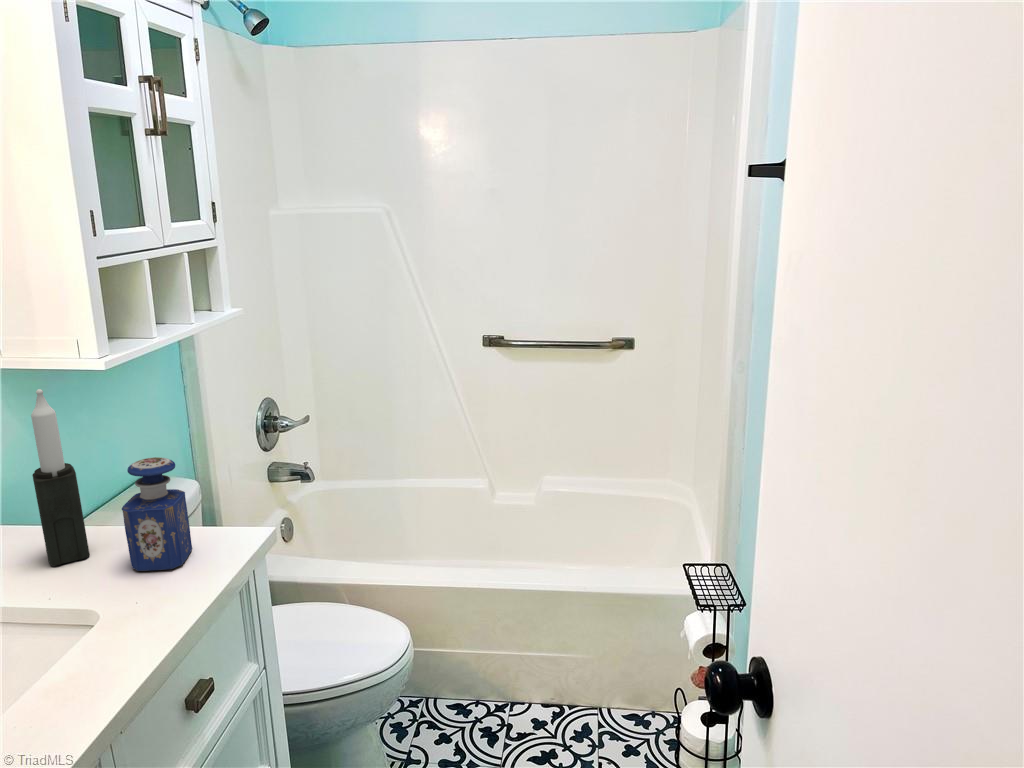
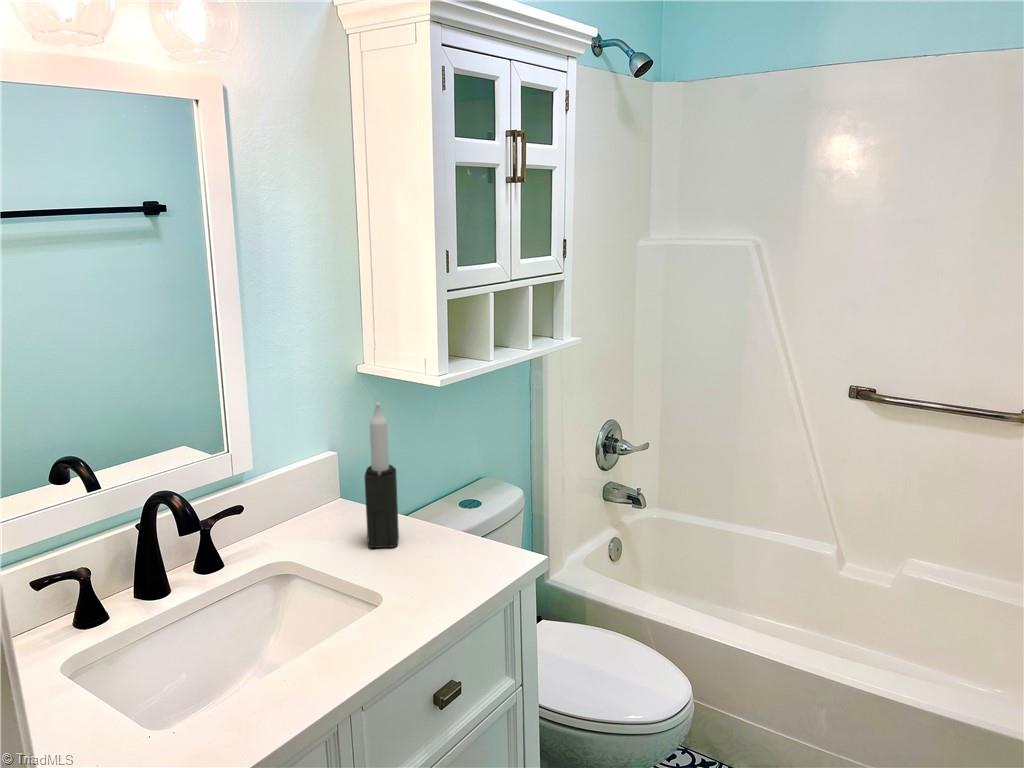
perfume bottle: present [122,457,192,571] -> none [419,475,472,575]

